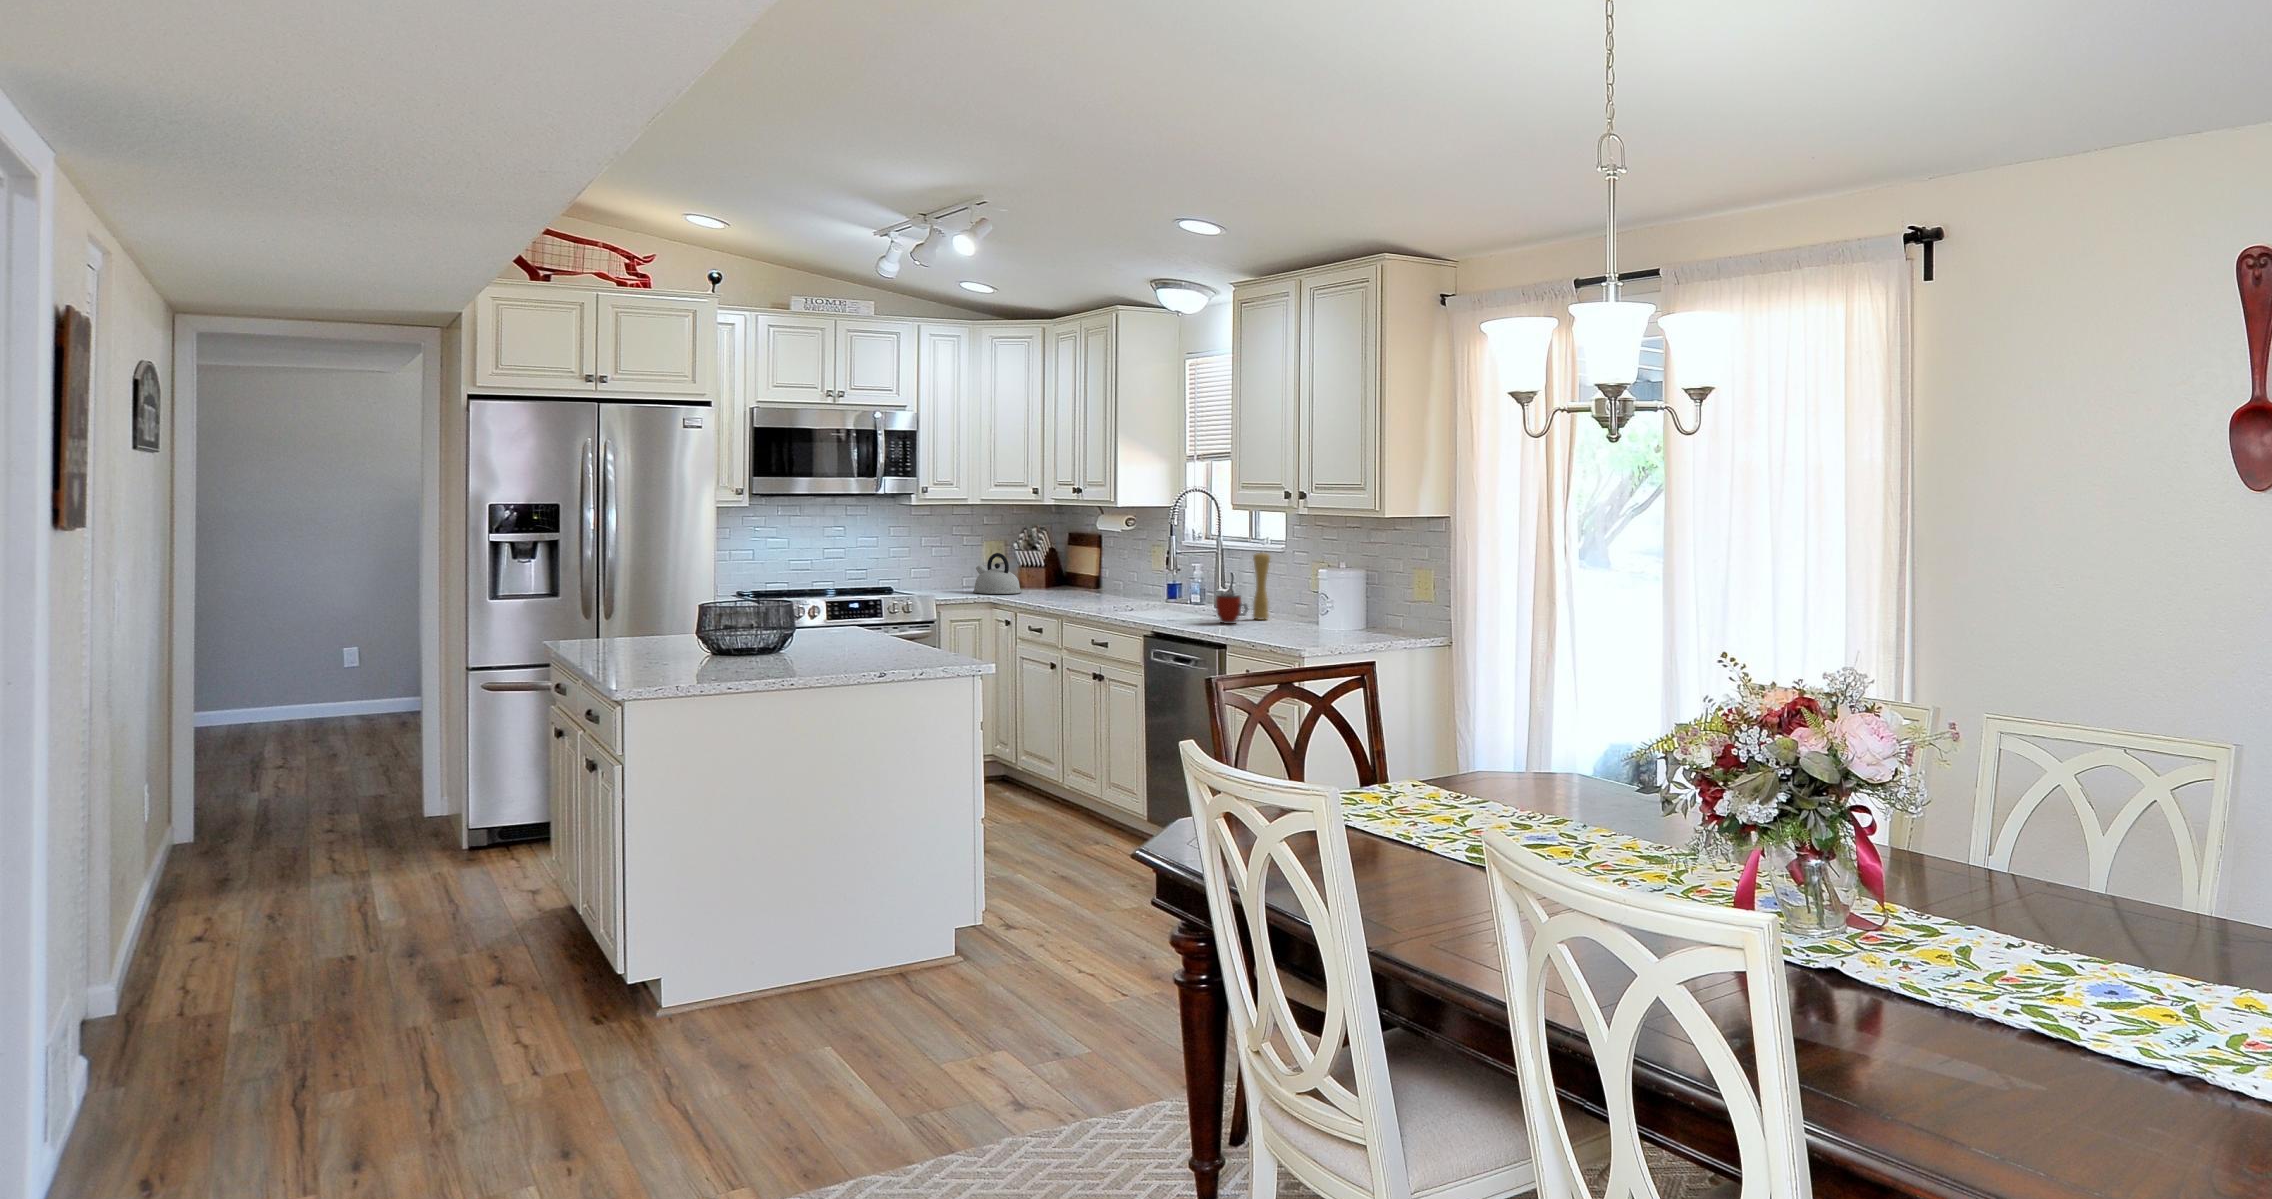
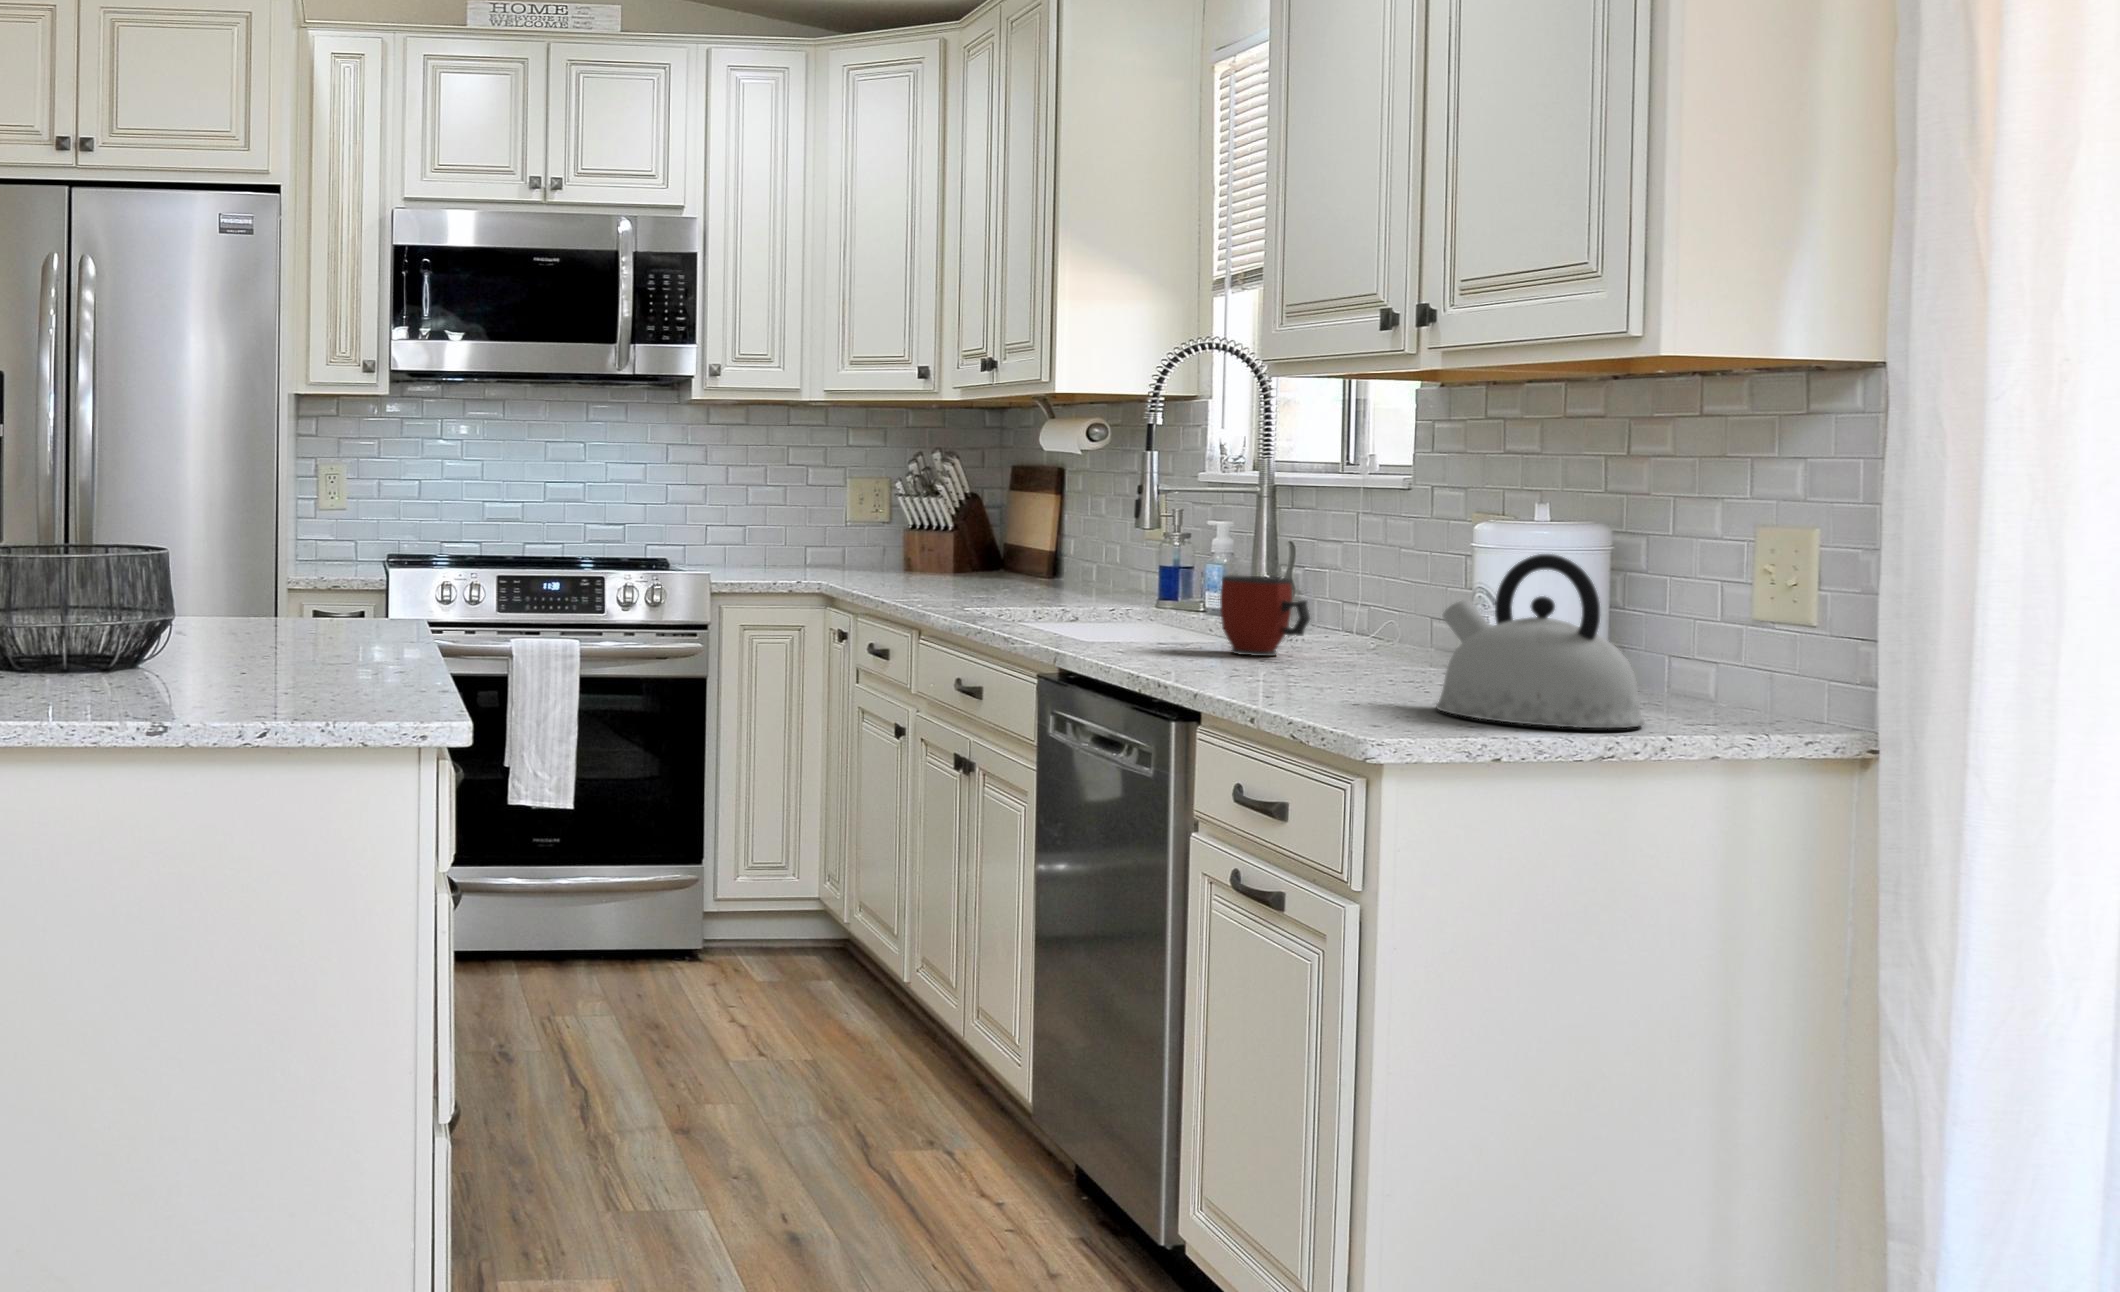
kettle: present [973,553,1021,594] -> present [1436,554,1644,728]
pepper mill: present [1253,553,1270,620] -> none [1337,466,1392,651]

